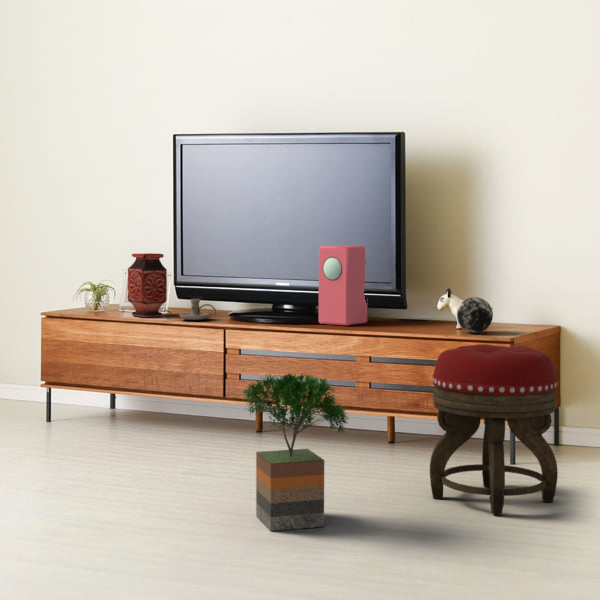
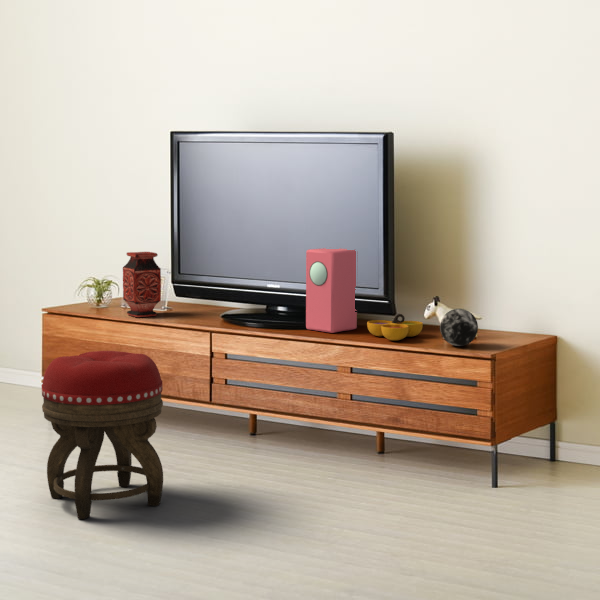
candle holder: present [180,299,216,320] -> none [170,300,205,322]
decorative bowl: none [381,305,435,330] -> present [367,314,423,341]
footstool: present [430,344,558,516] -> present [42,351,163,519]
potted tree: present [243,373,347,531] -> none [174,398,283,564]

